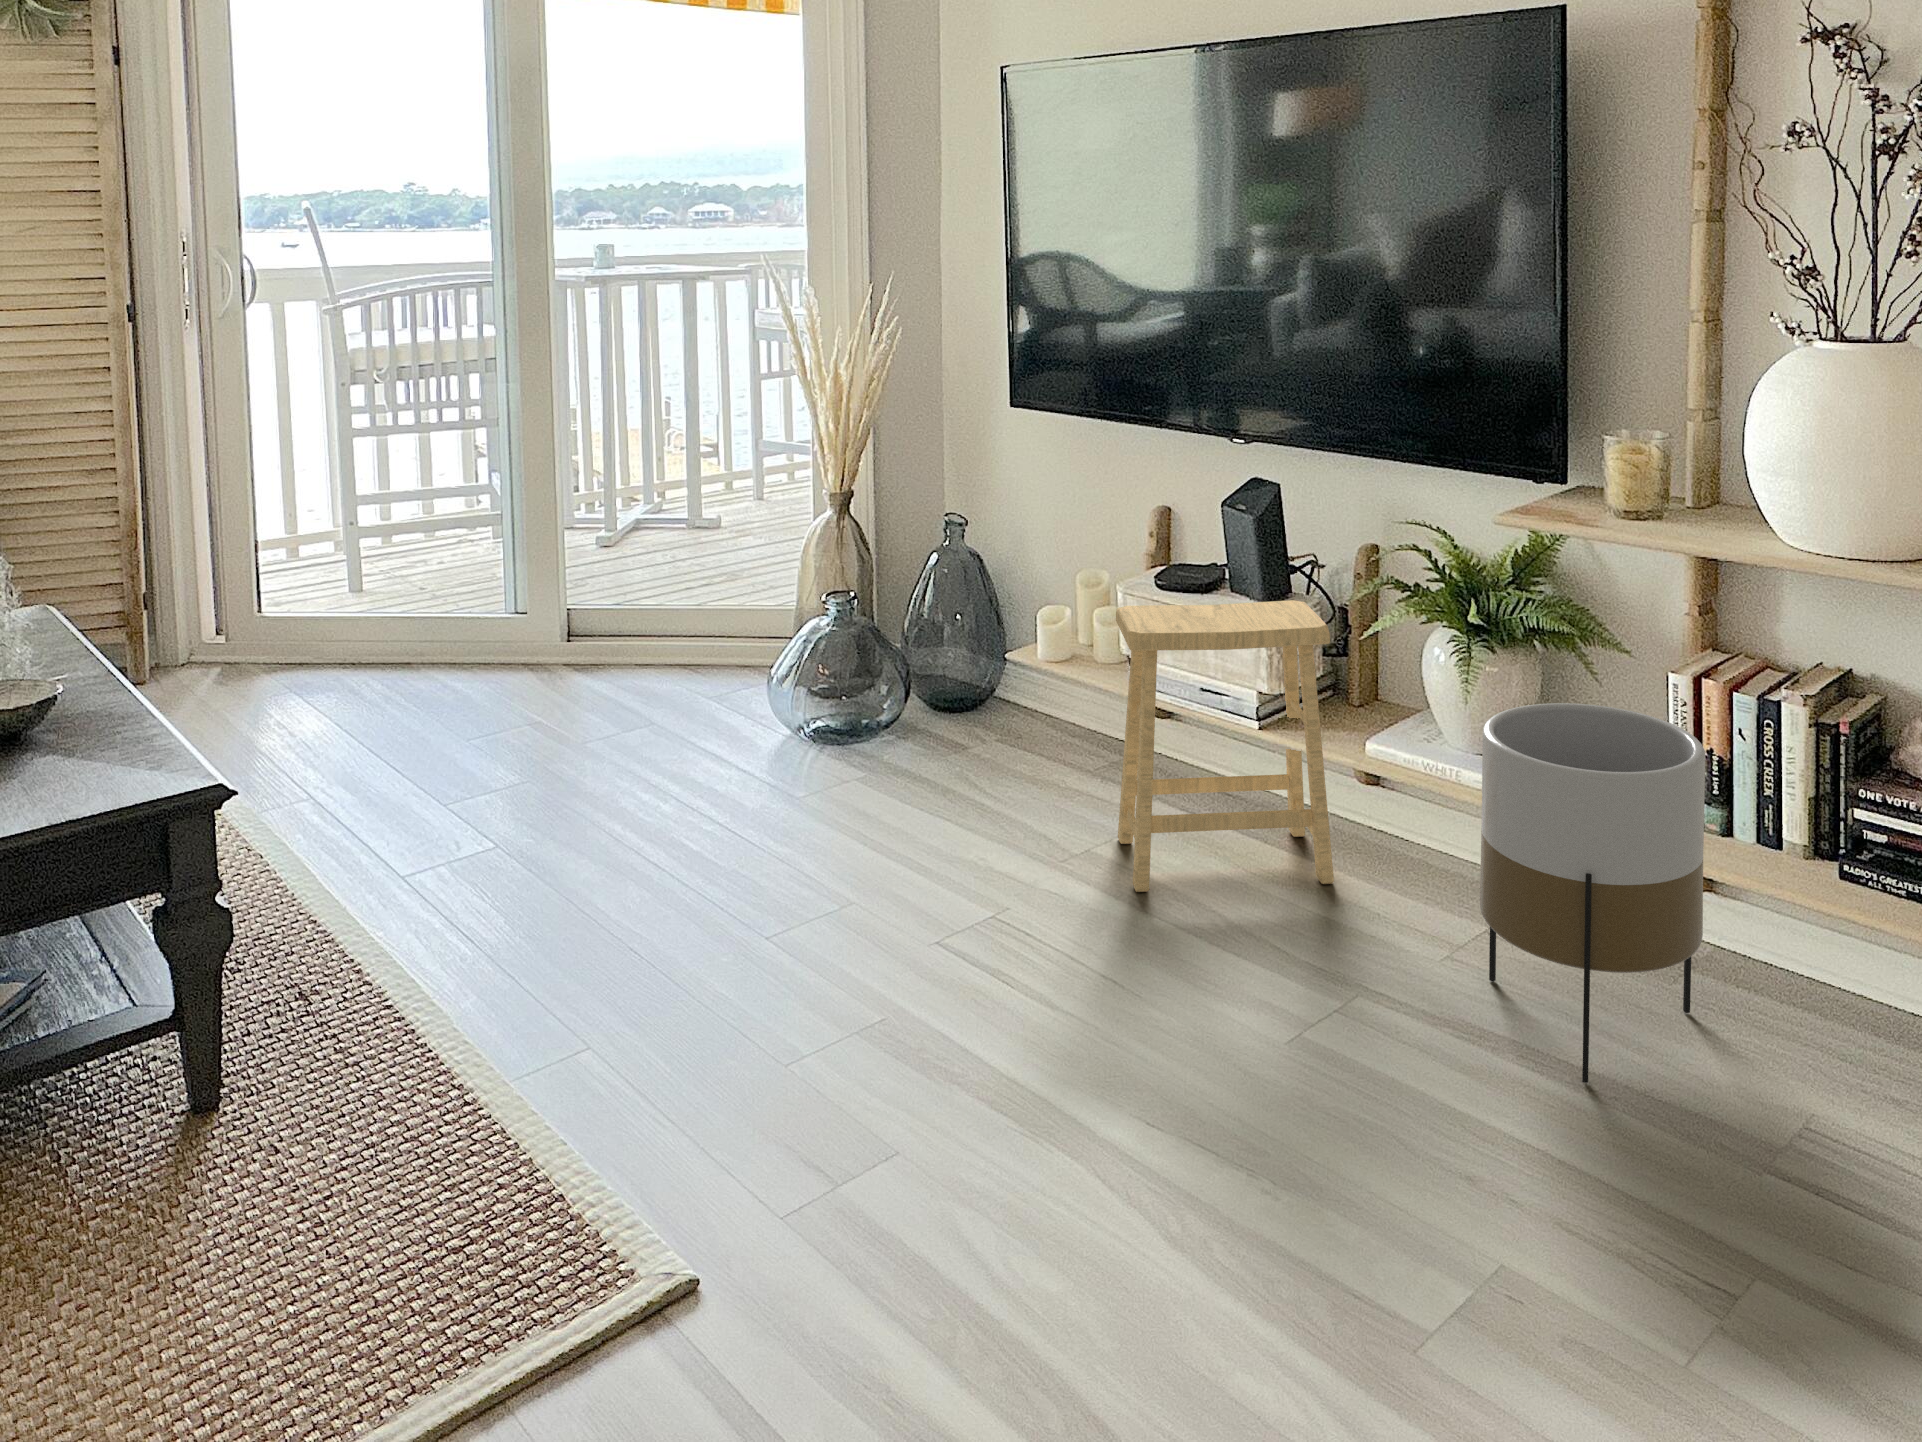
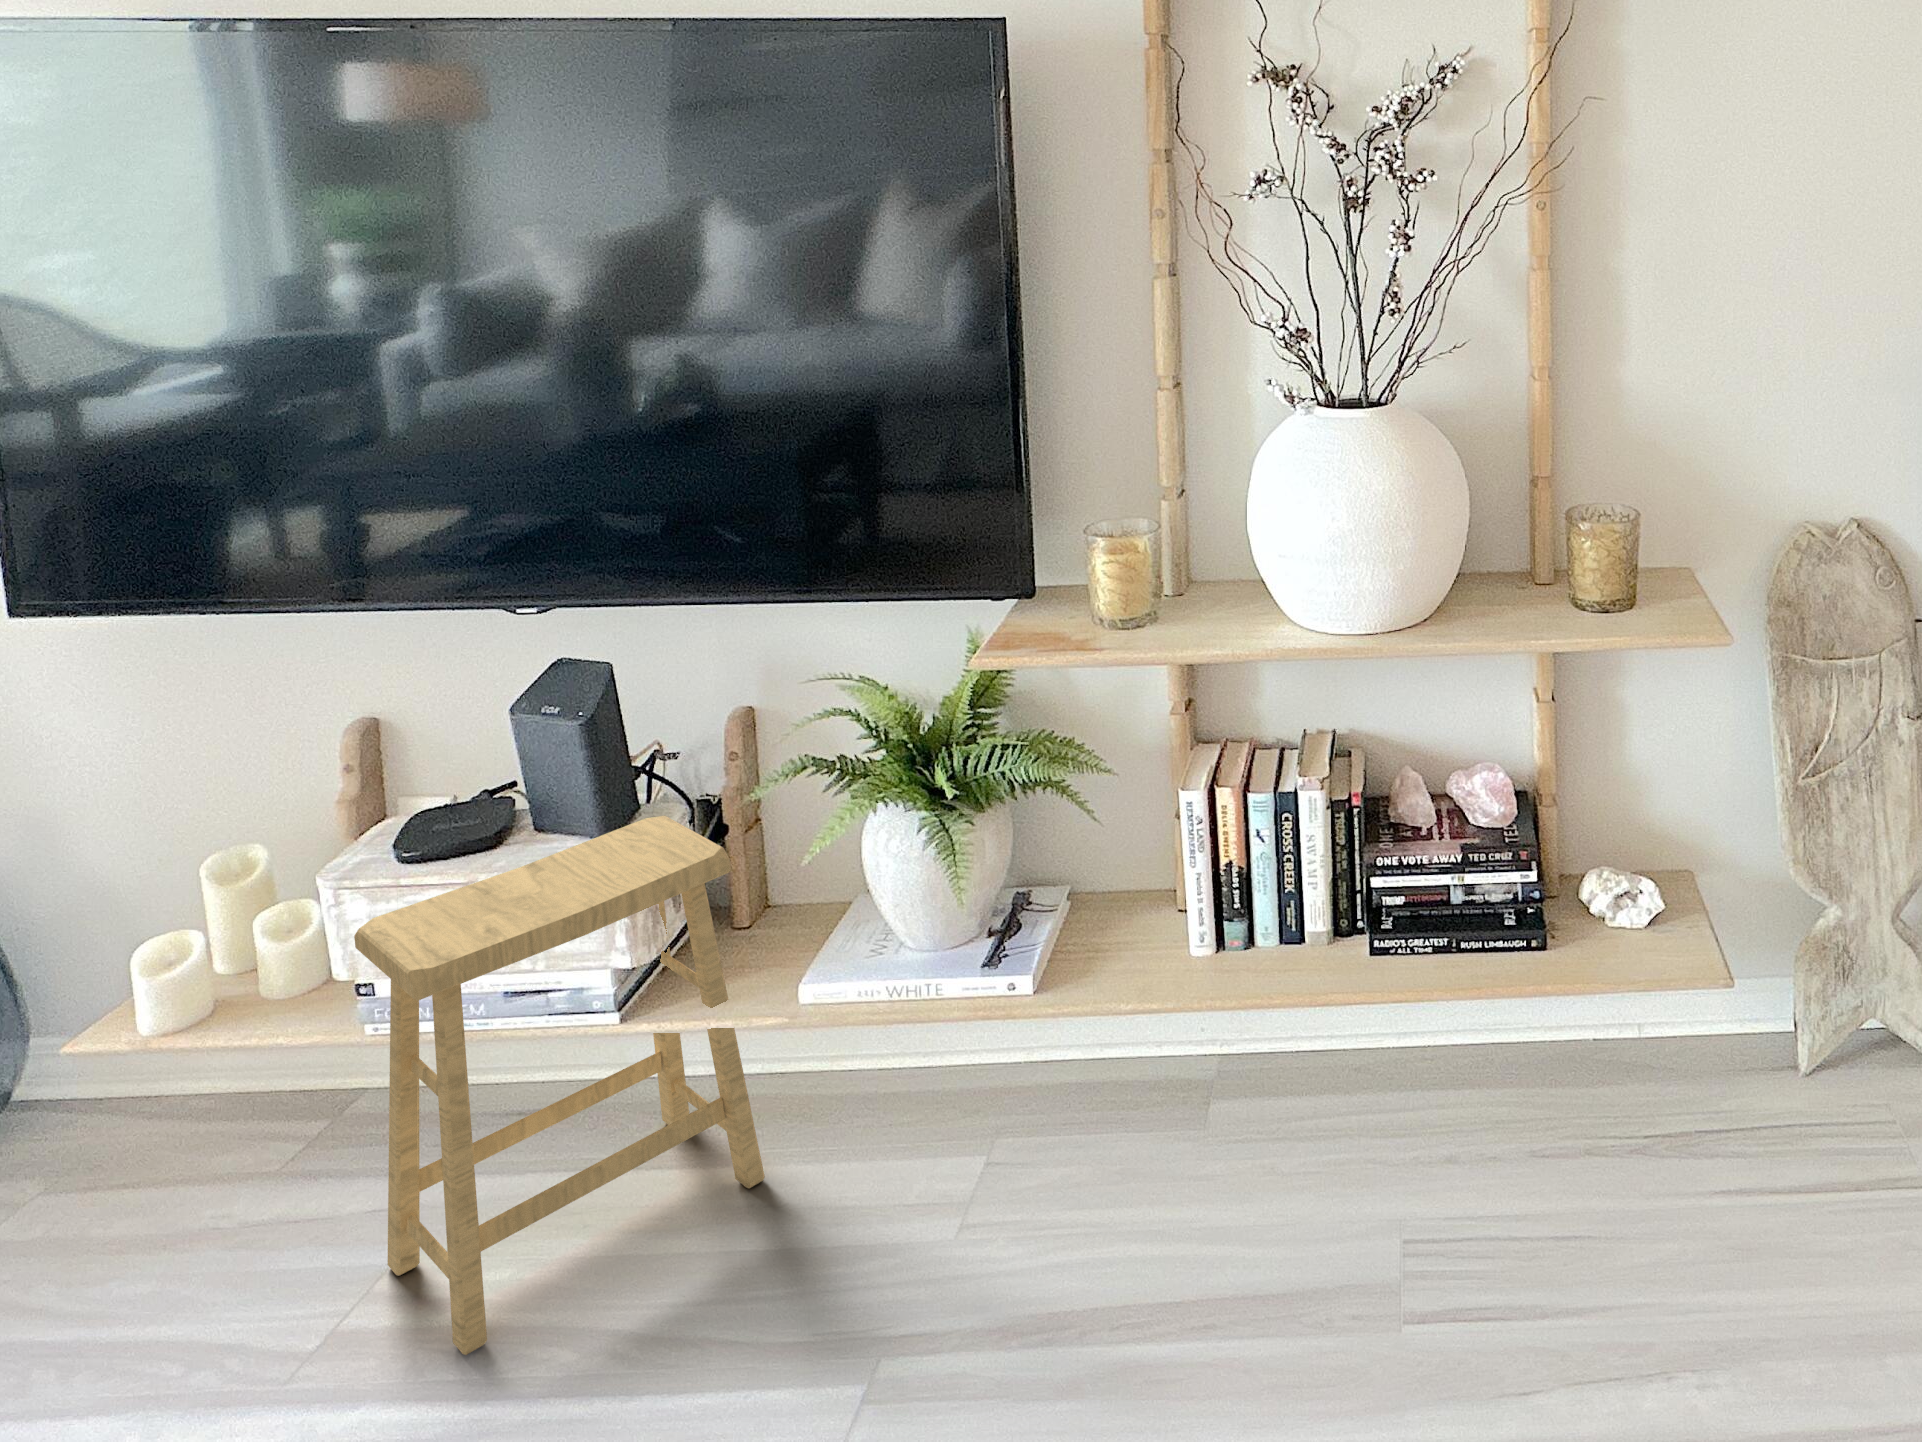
planter: present [1480,703,1705,1083] -> none [1010,848,1268,1316]

